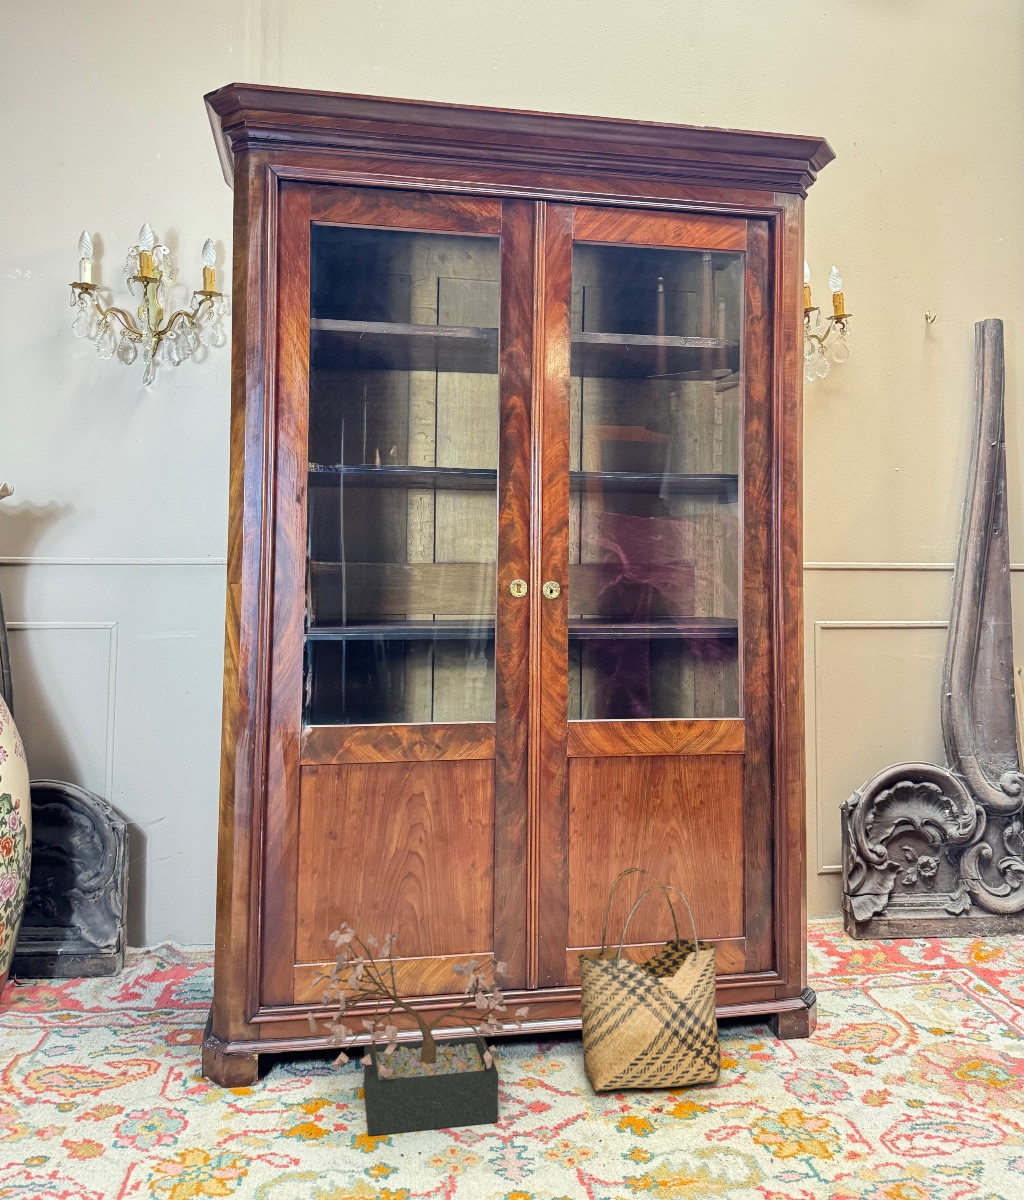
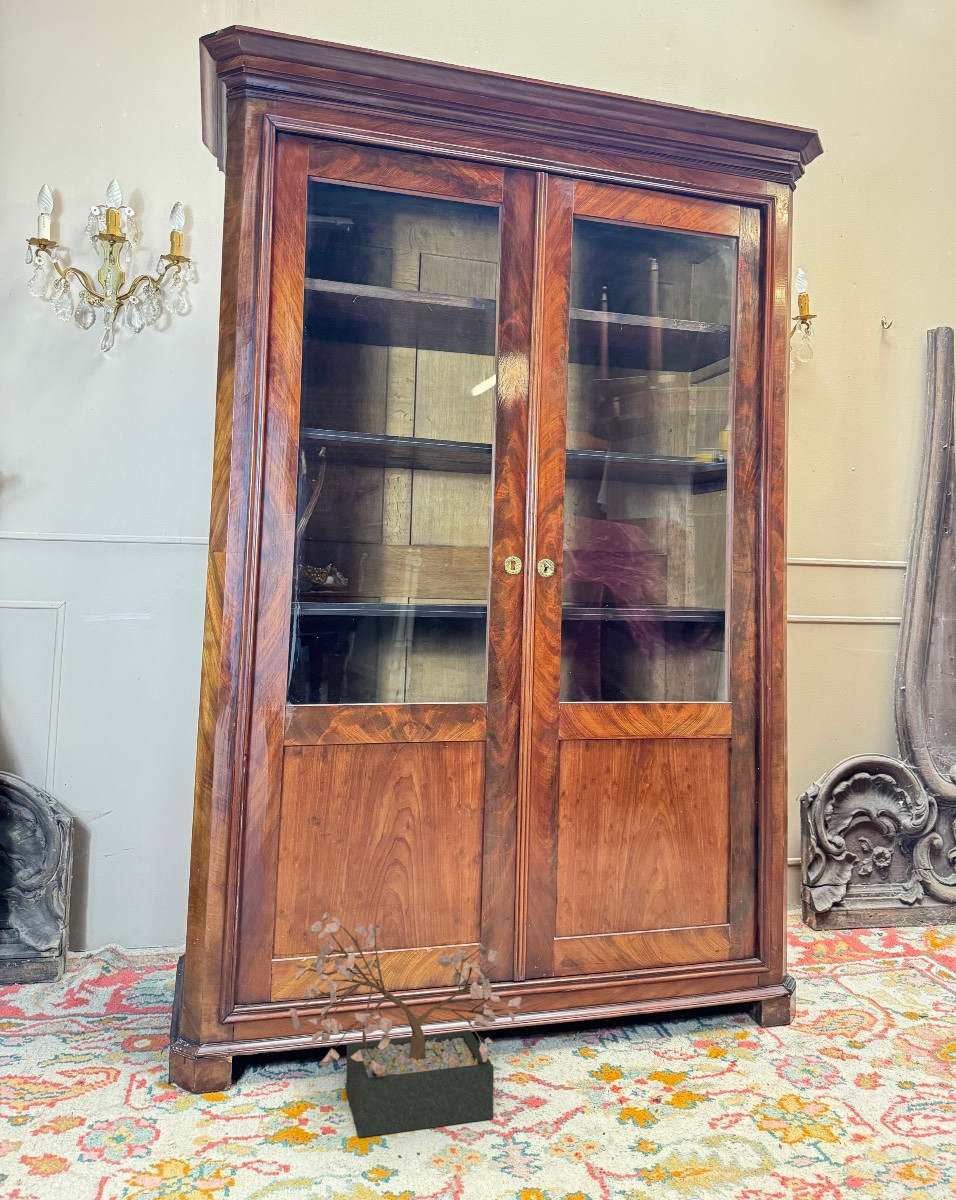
woven basket: present [577,868,721,1091] -> none [568,853,714,1084]

